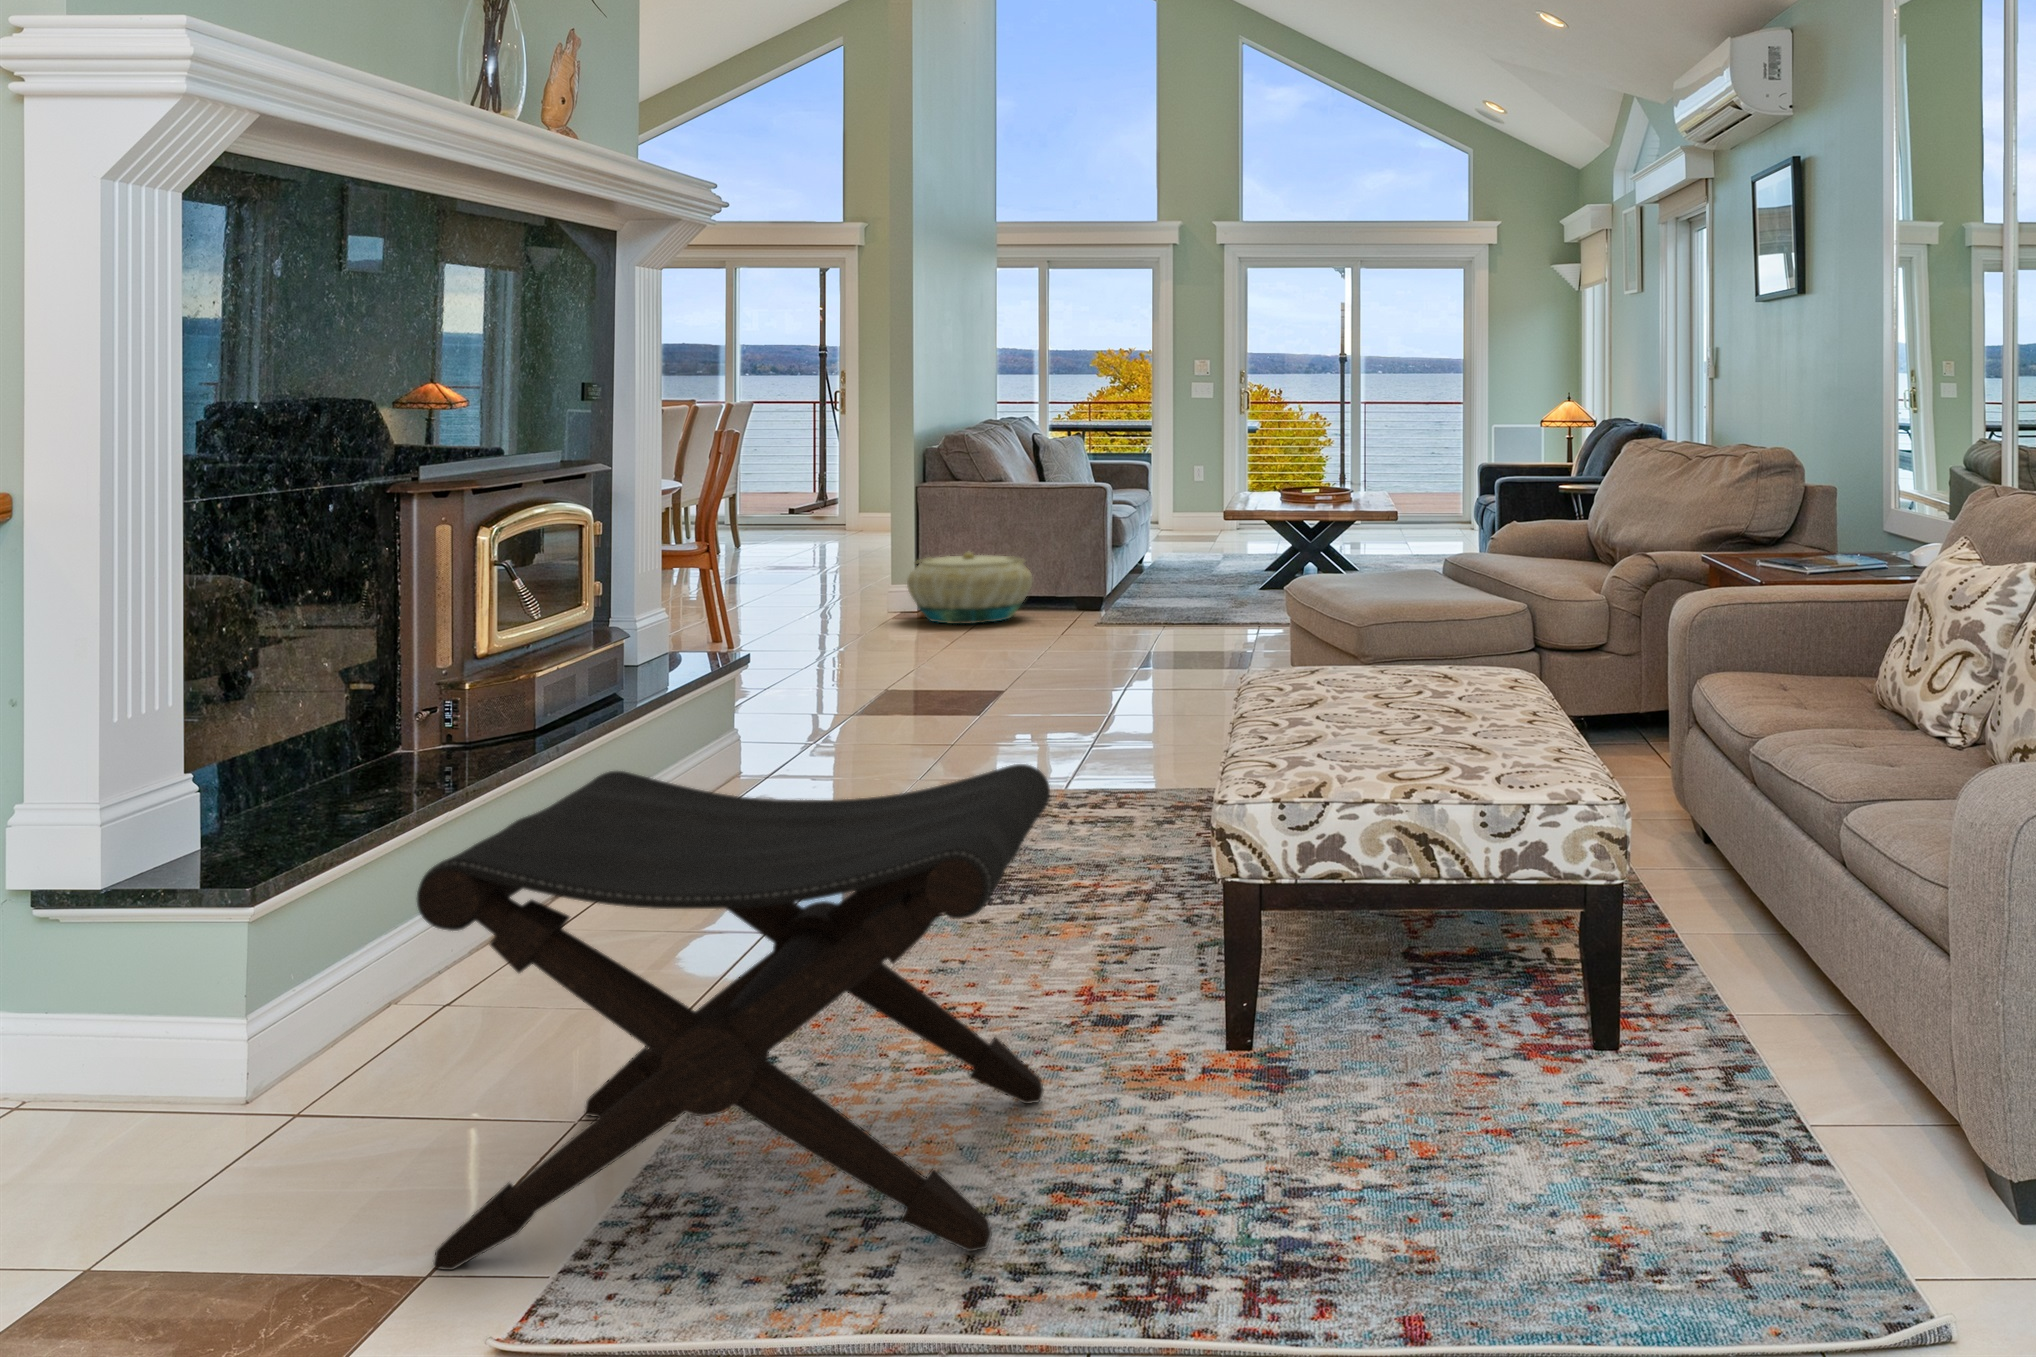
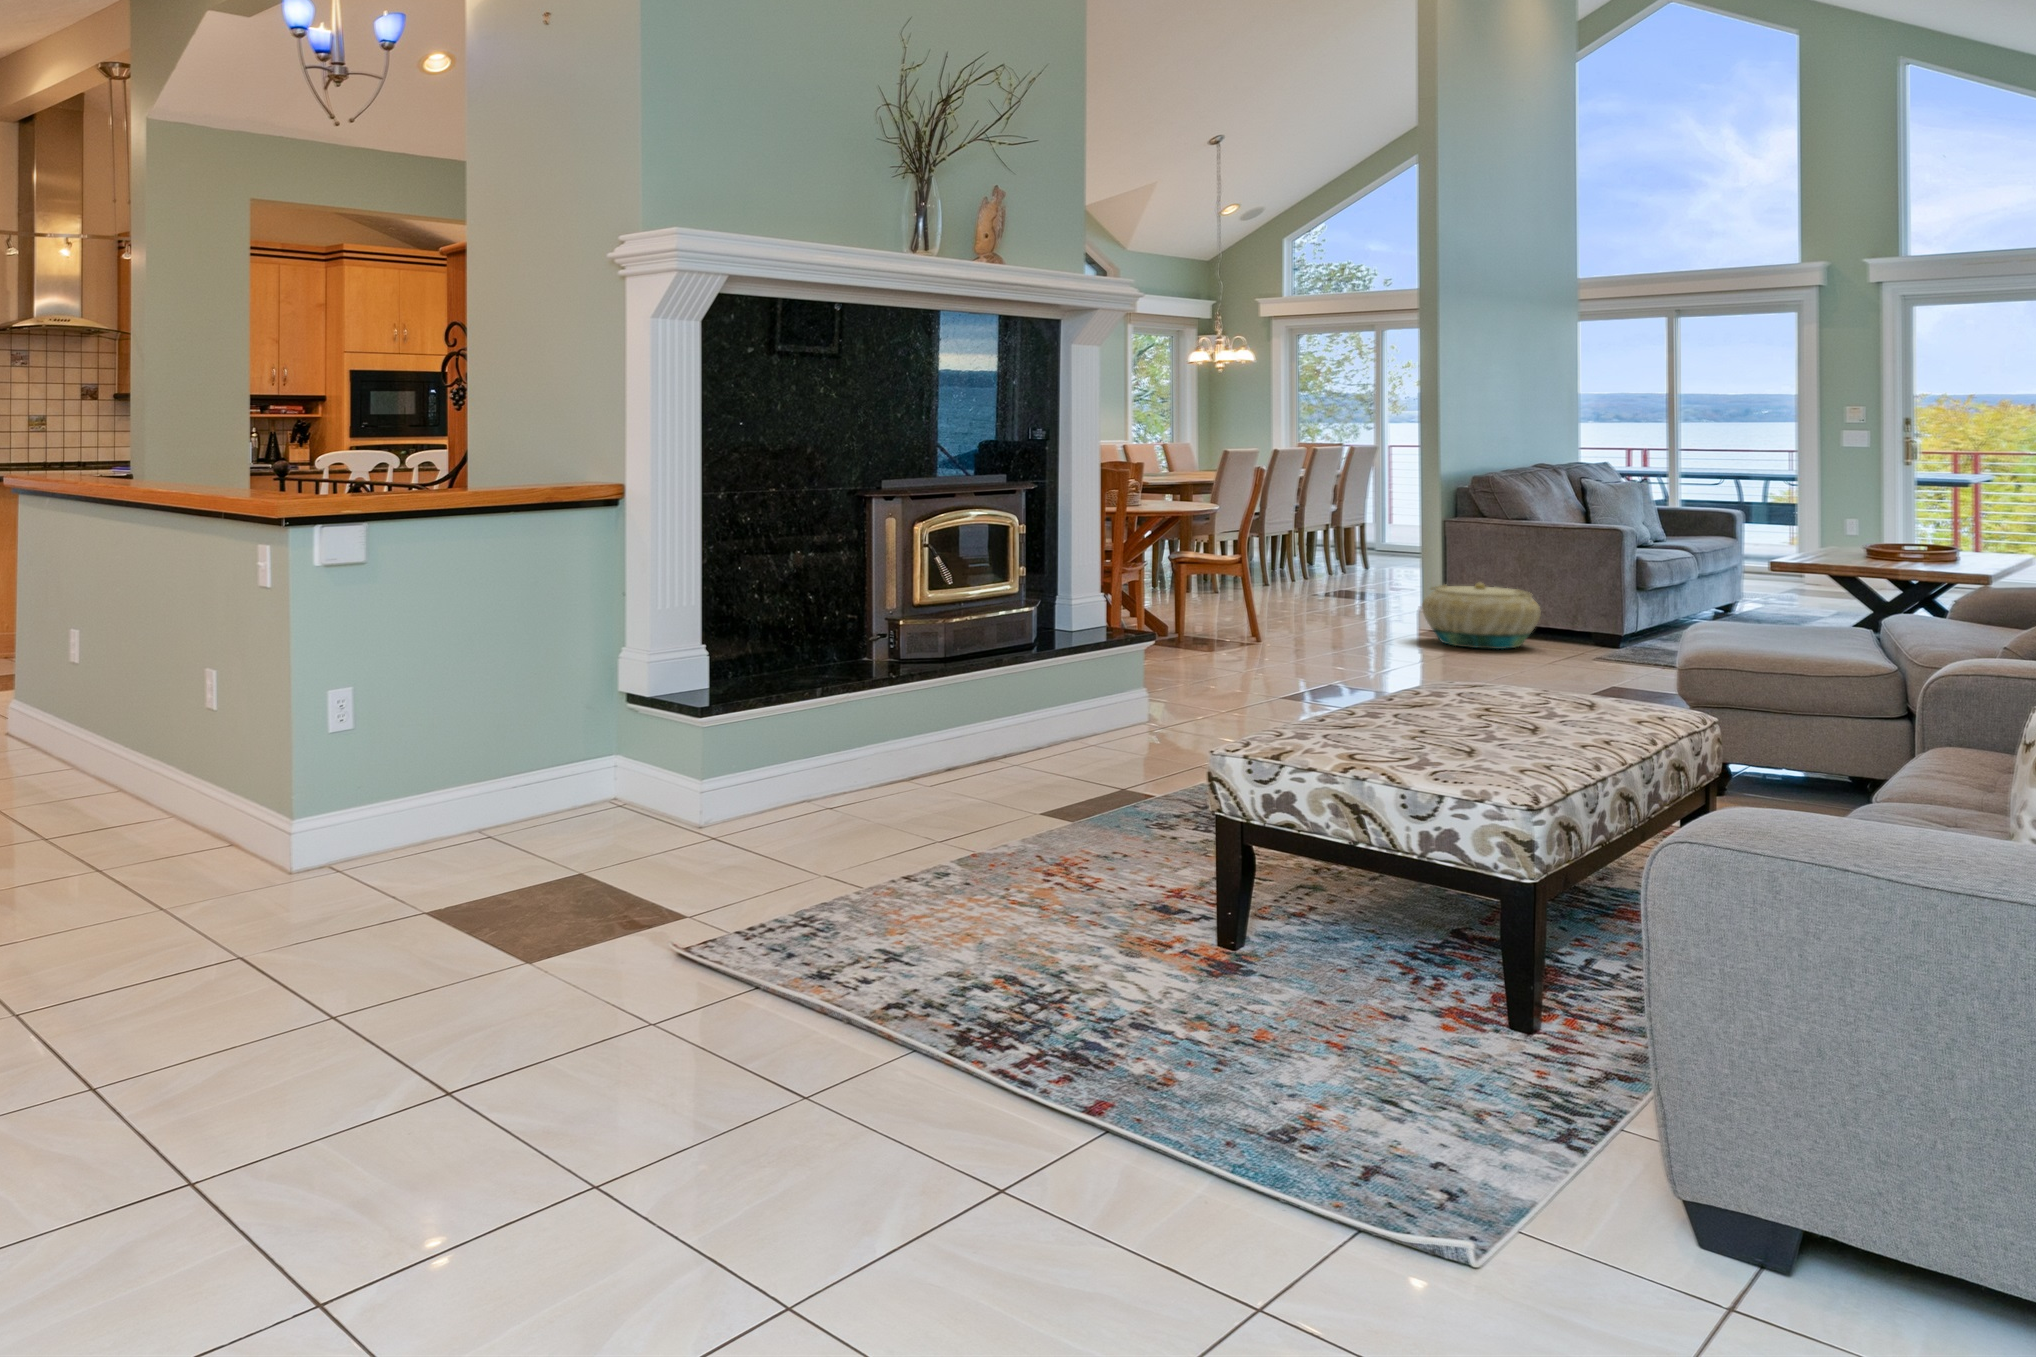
footstool: present [417,764,1050,1270] -> none [671,668,1068,991]

